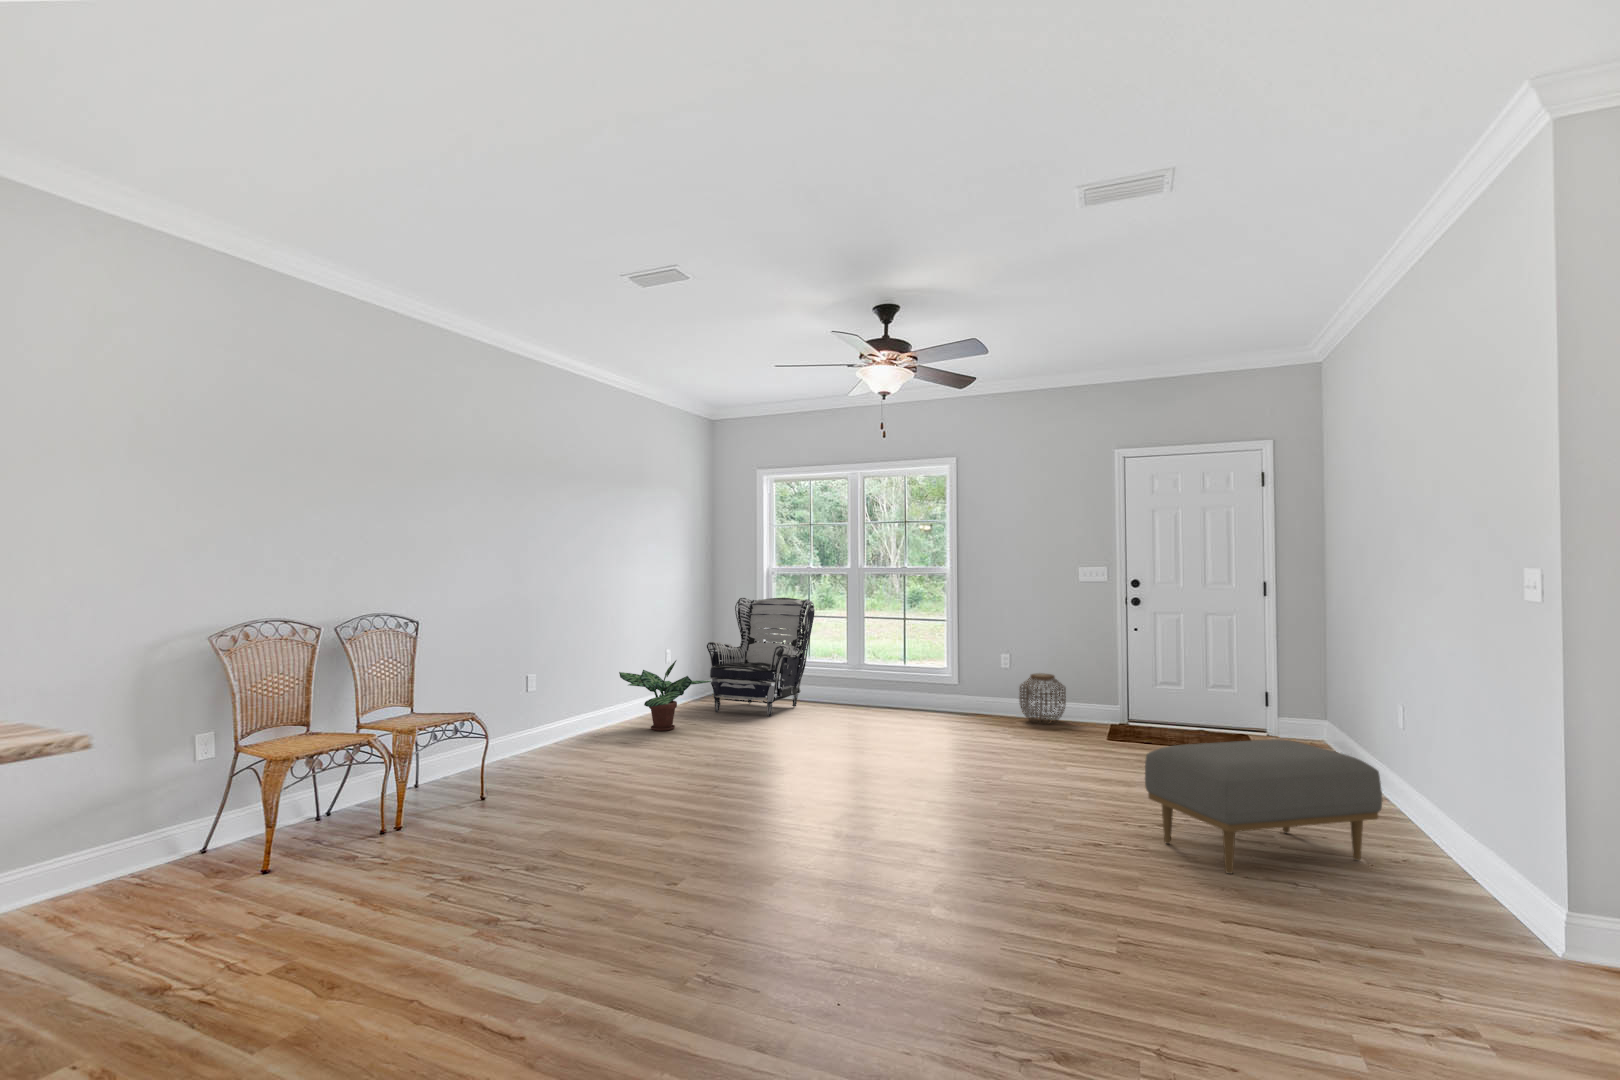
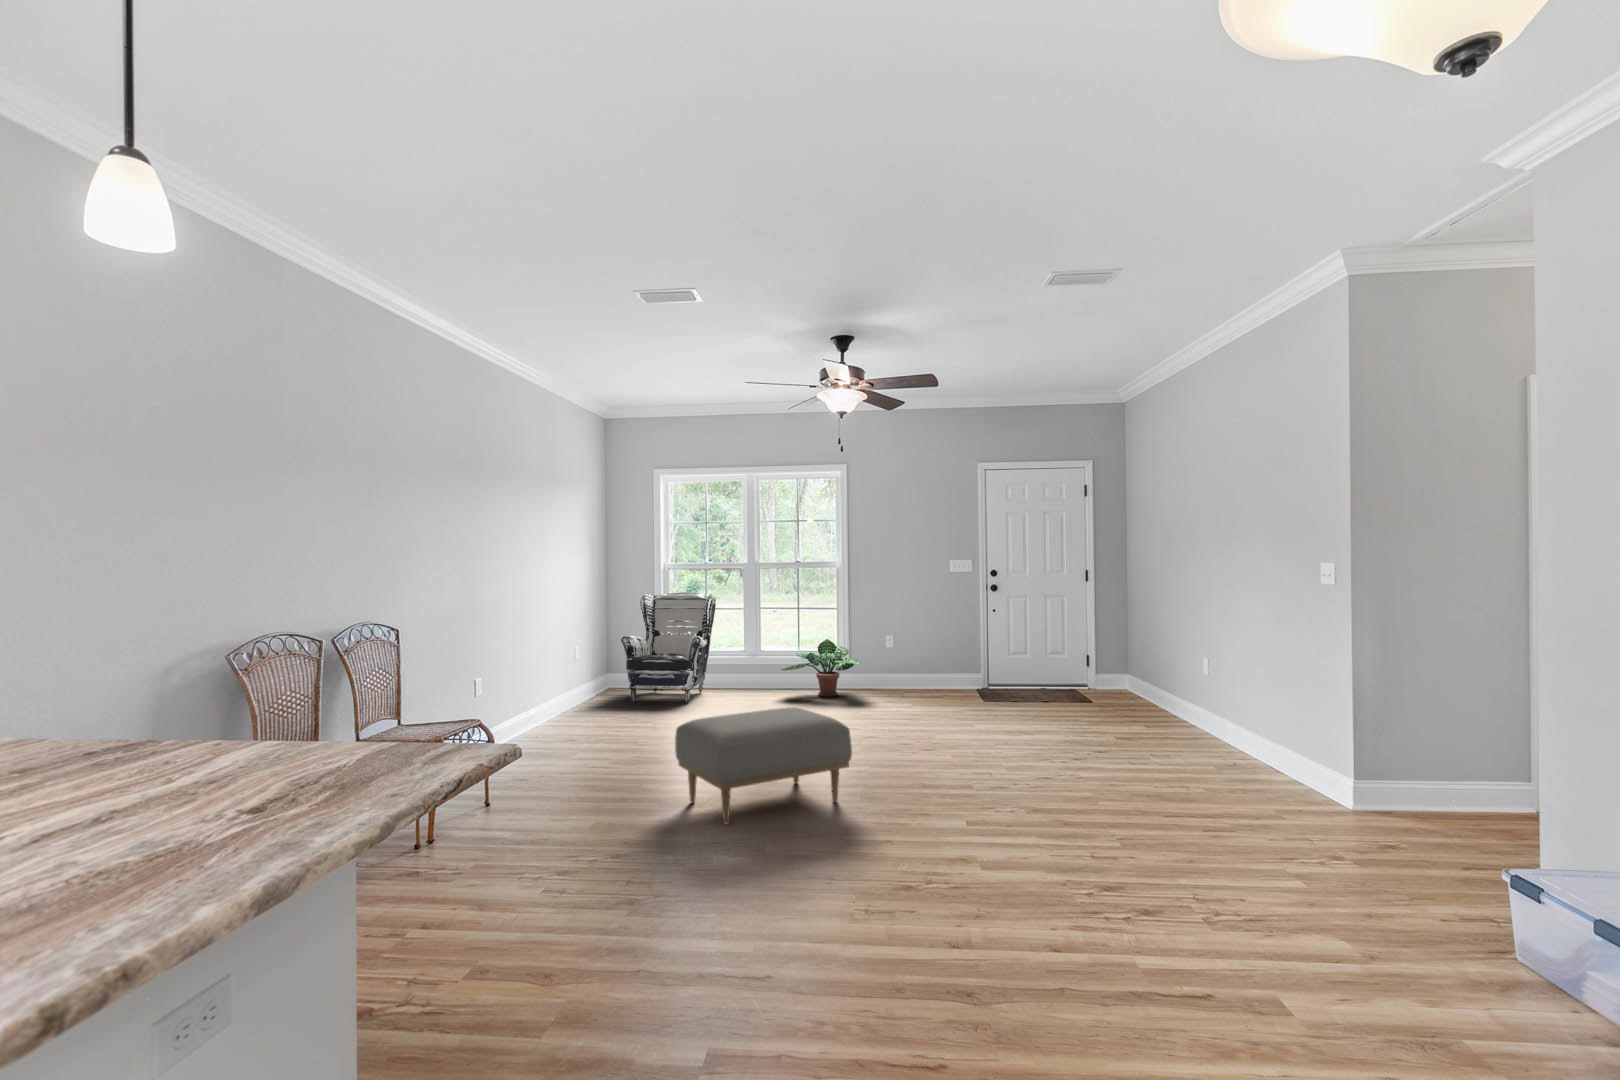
potted plant: present [619,661,711,731] -> present [781,639,861,696]
woven basket: present [1019,673,1066,724] -> none [904,652,943,694]
ottoman: present [1145,739,1382,874] -> present [675,707,852,824]

